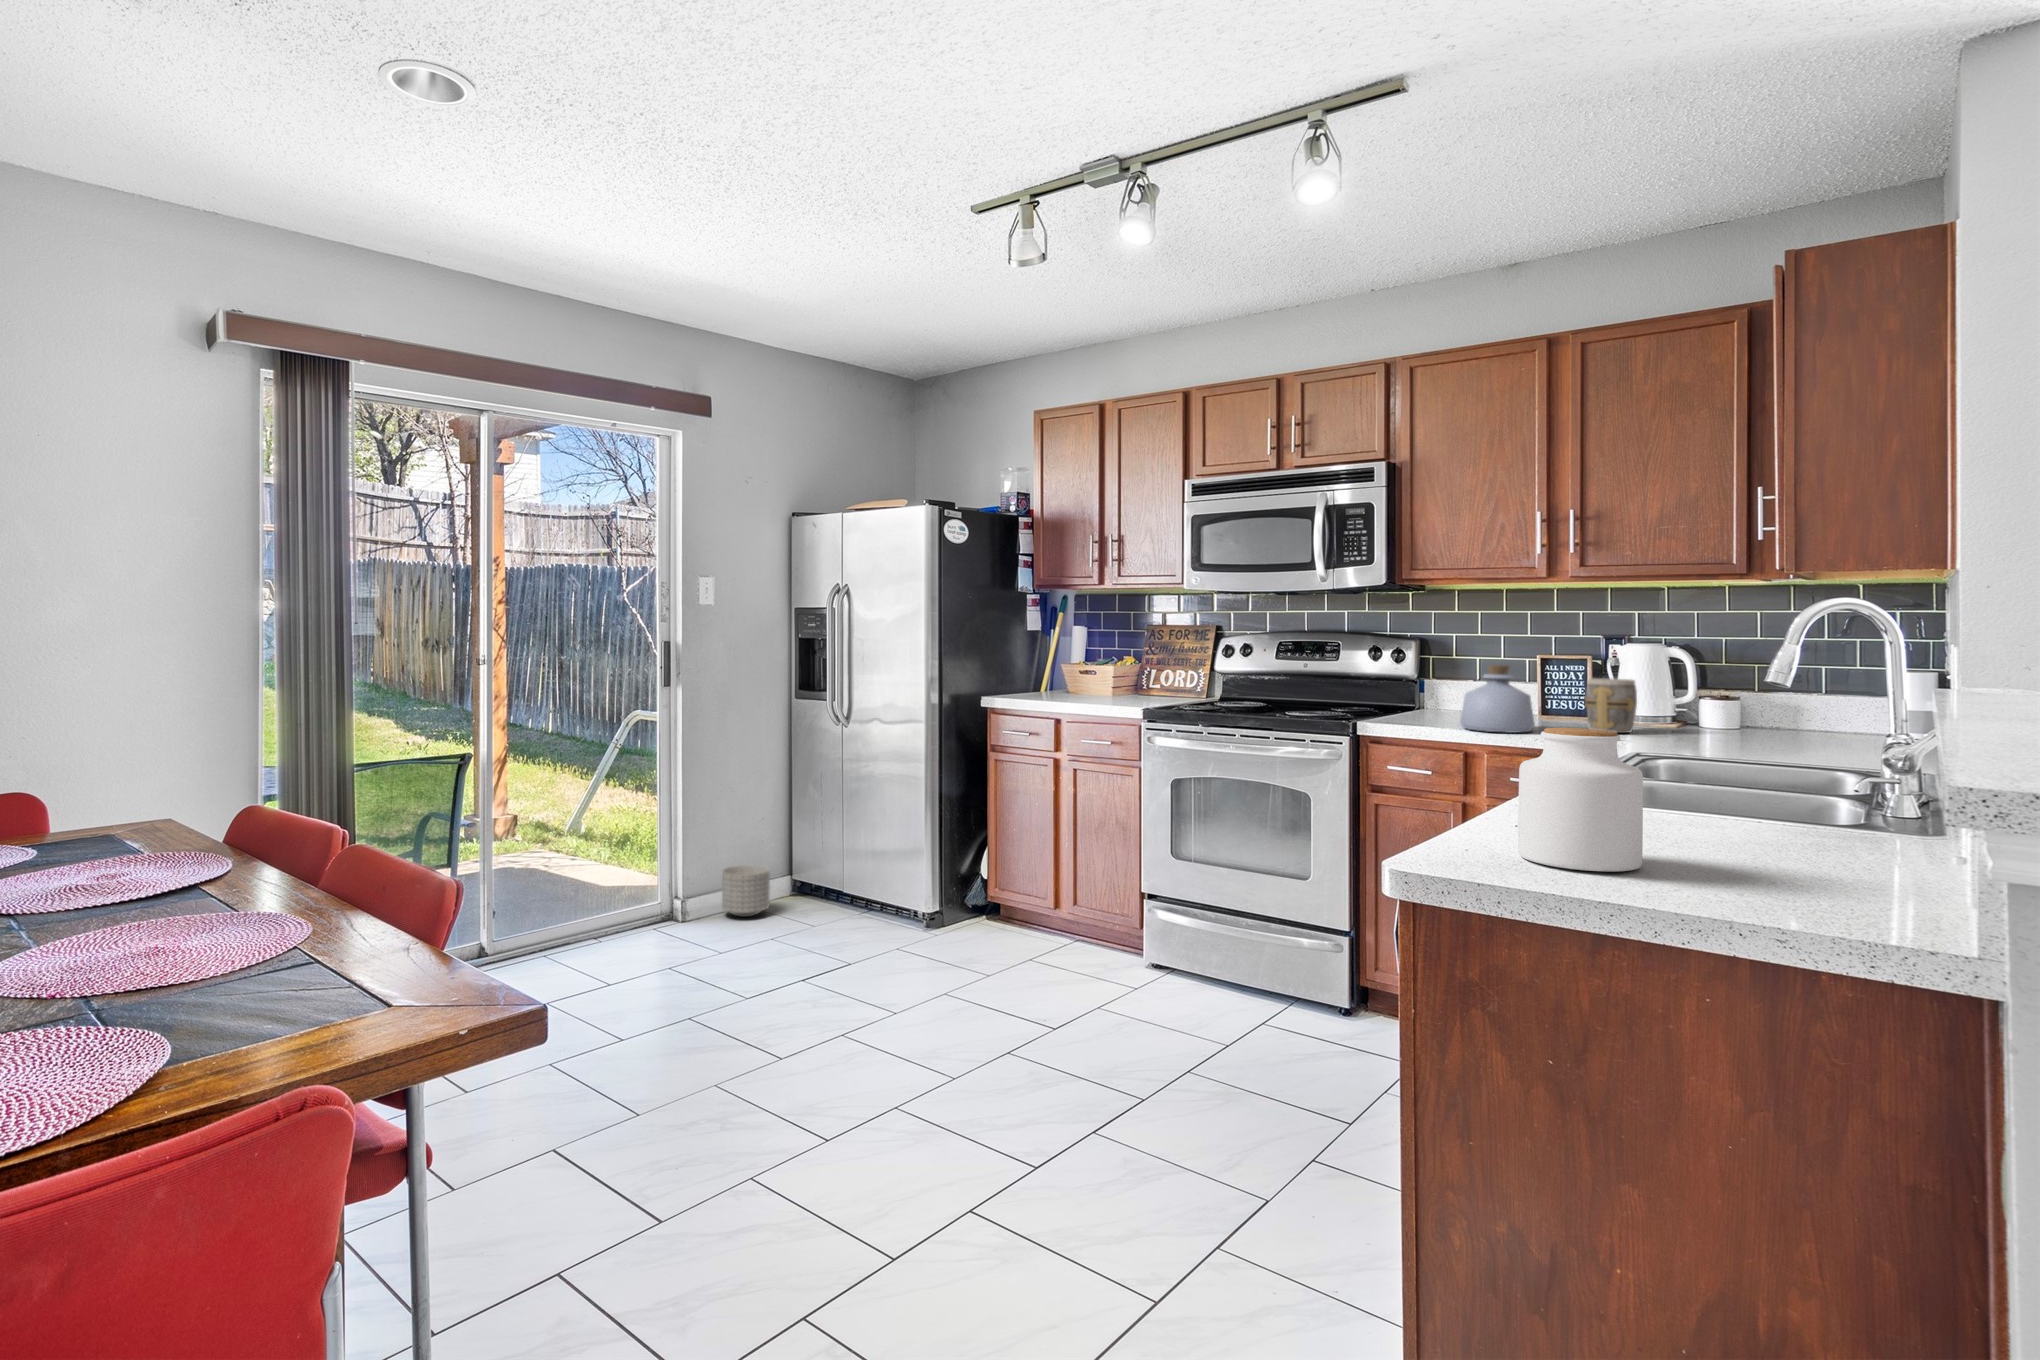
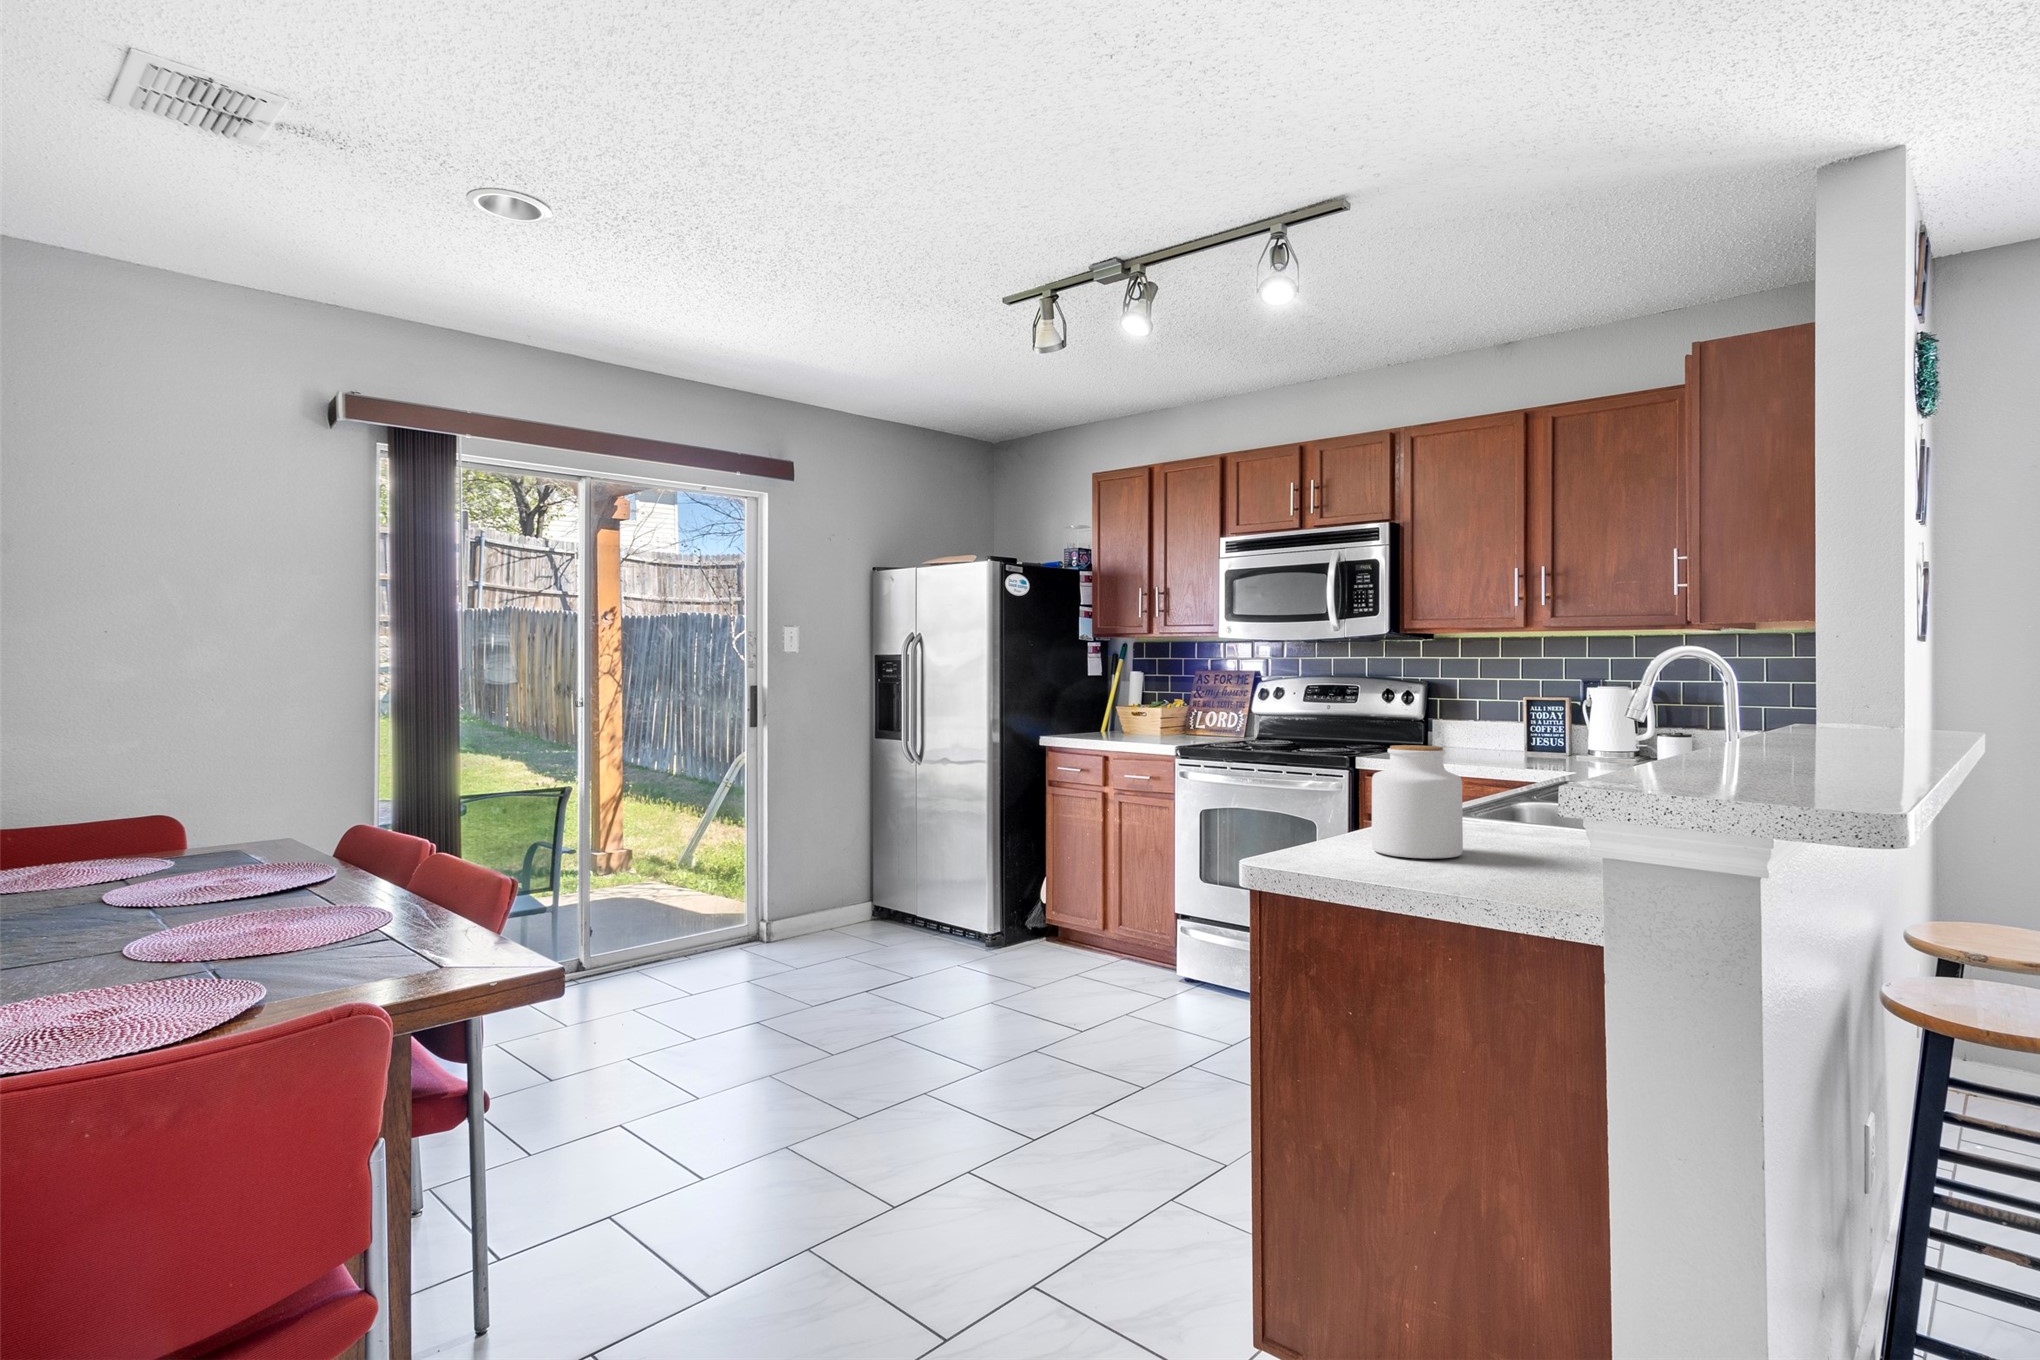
bottle: present [1460,665,1535,733] -> none [1446,703,1510,763]
mug: present [1585,678,1637,733] -> none [1553,715,1597,763]
planter: present [722,865,770,917] -> none [799,893,844,941]

